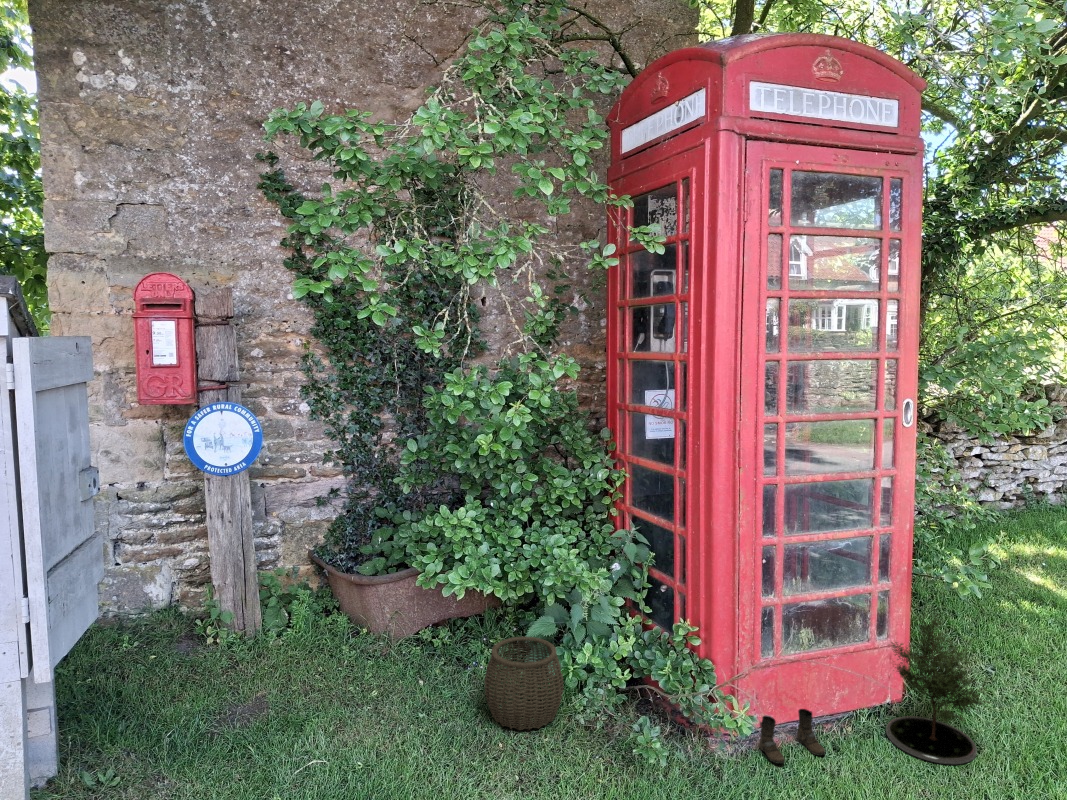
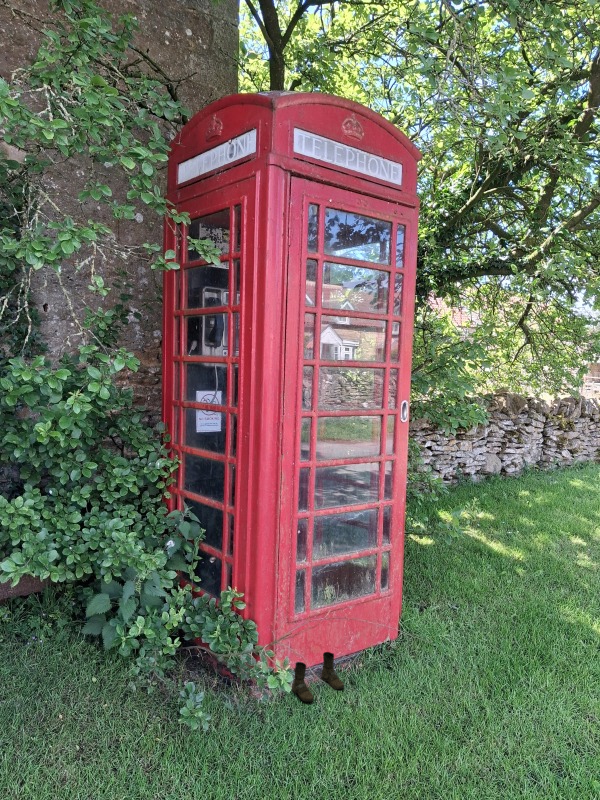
potted tree: present [886,613,990,764] -> none [386,558,461,681]
woven basket: present [484,637,564,730] -> none [39,616,120,708]

